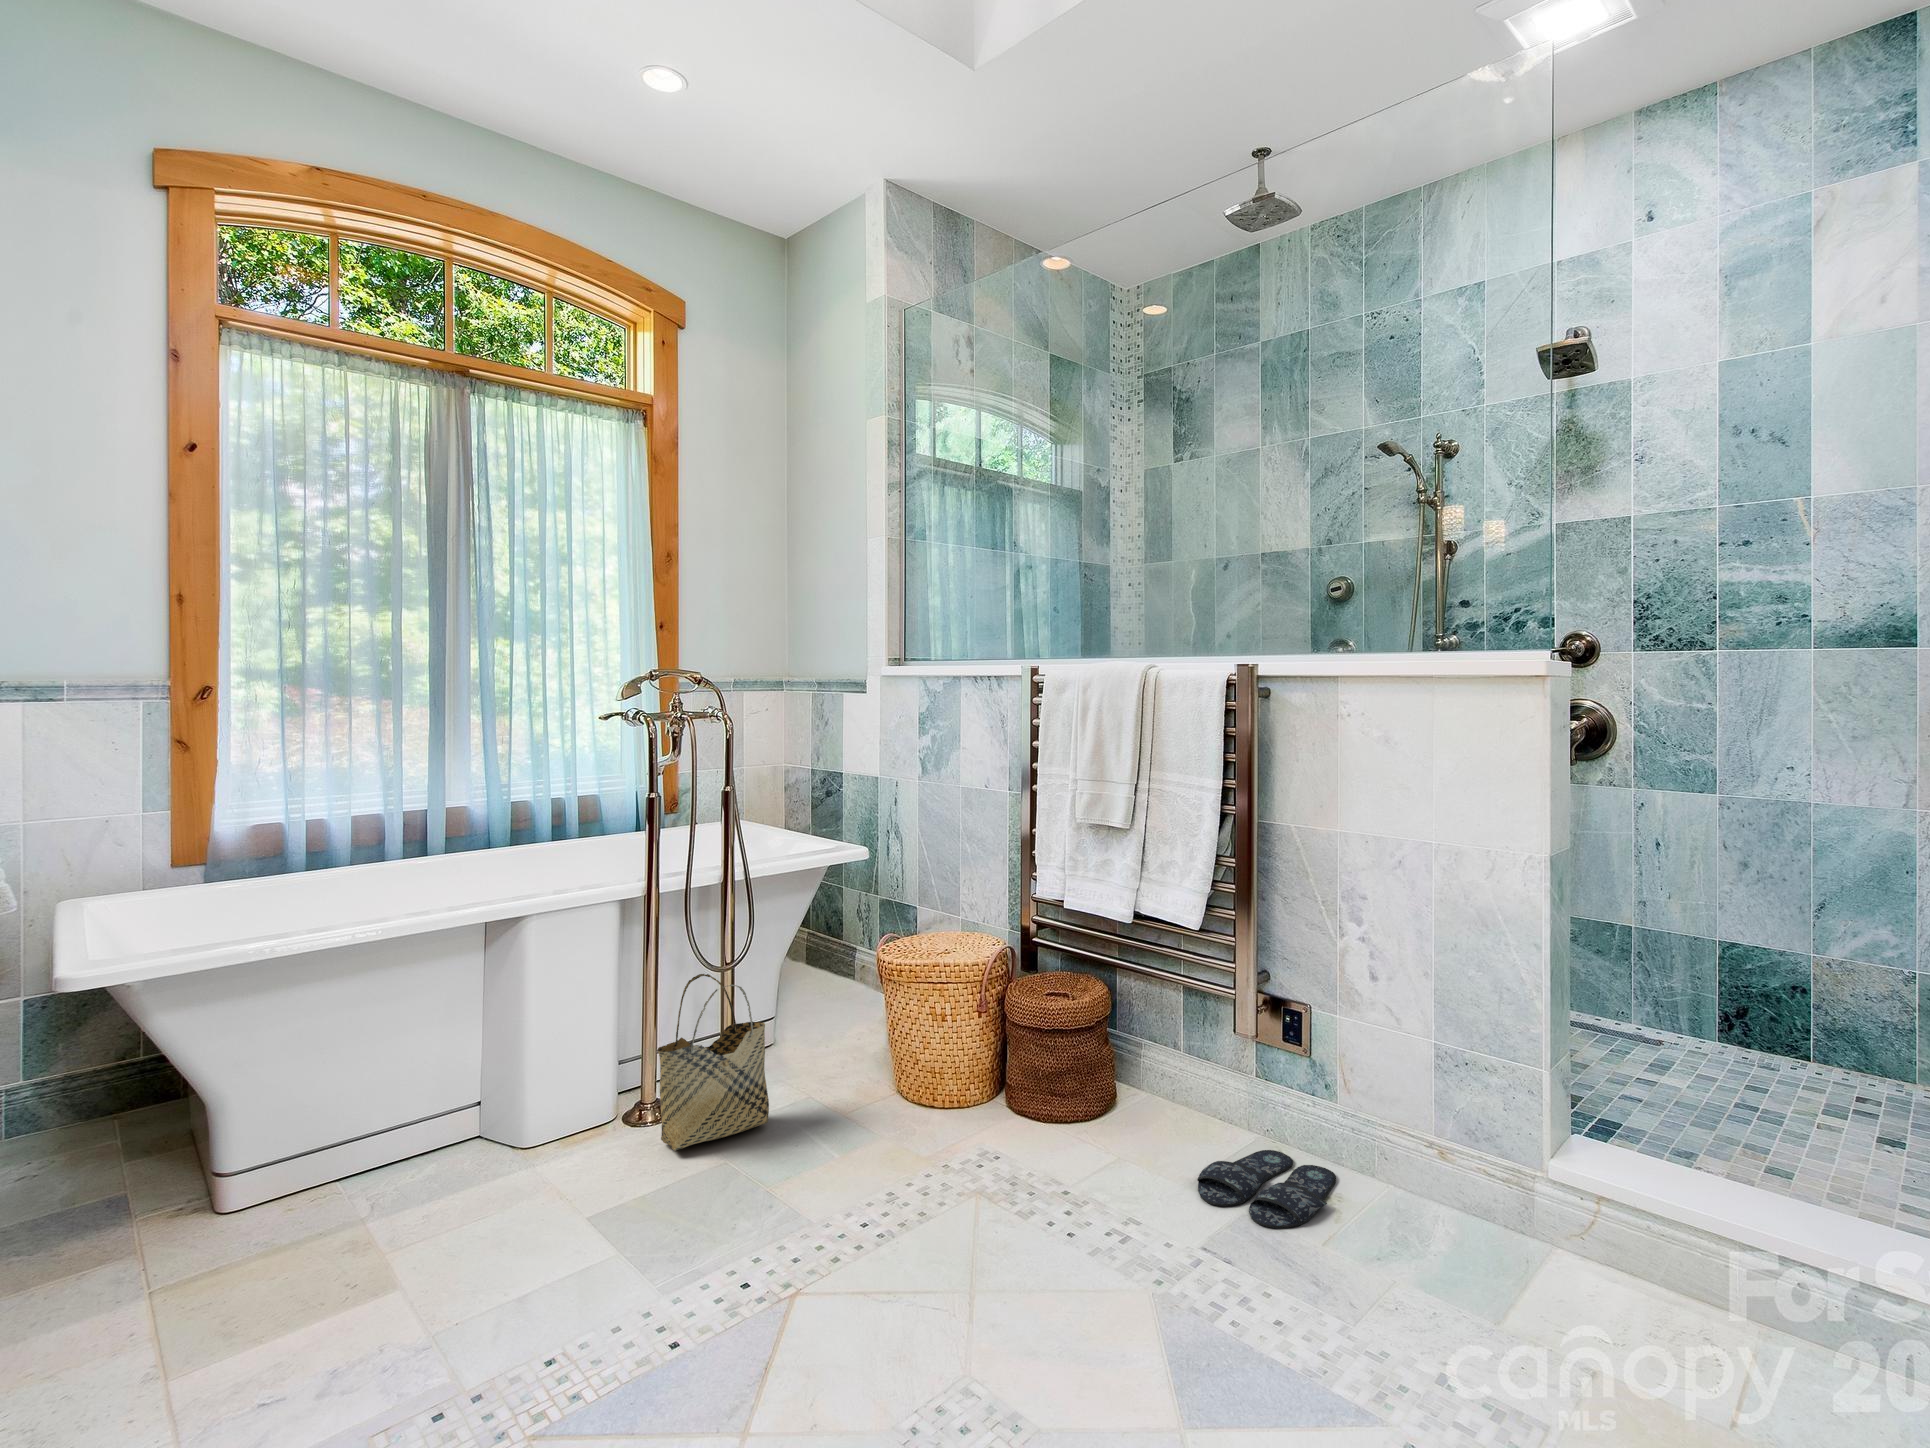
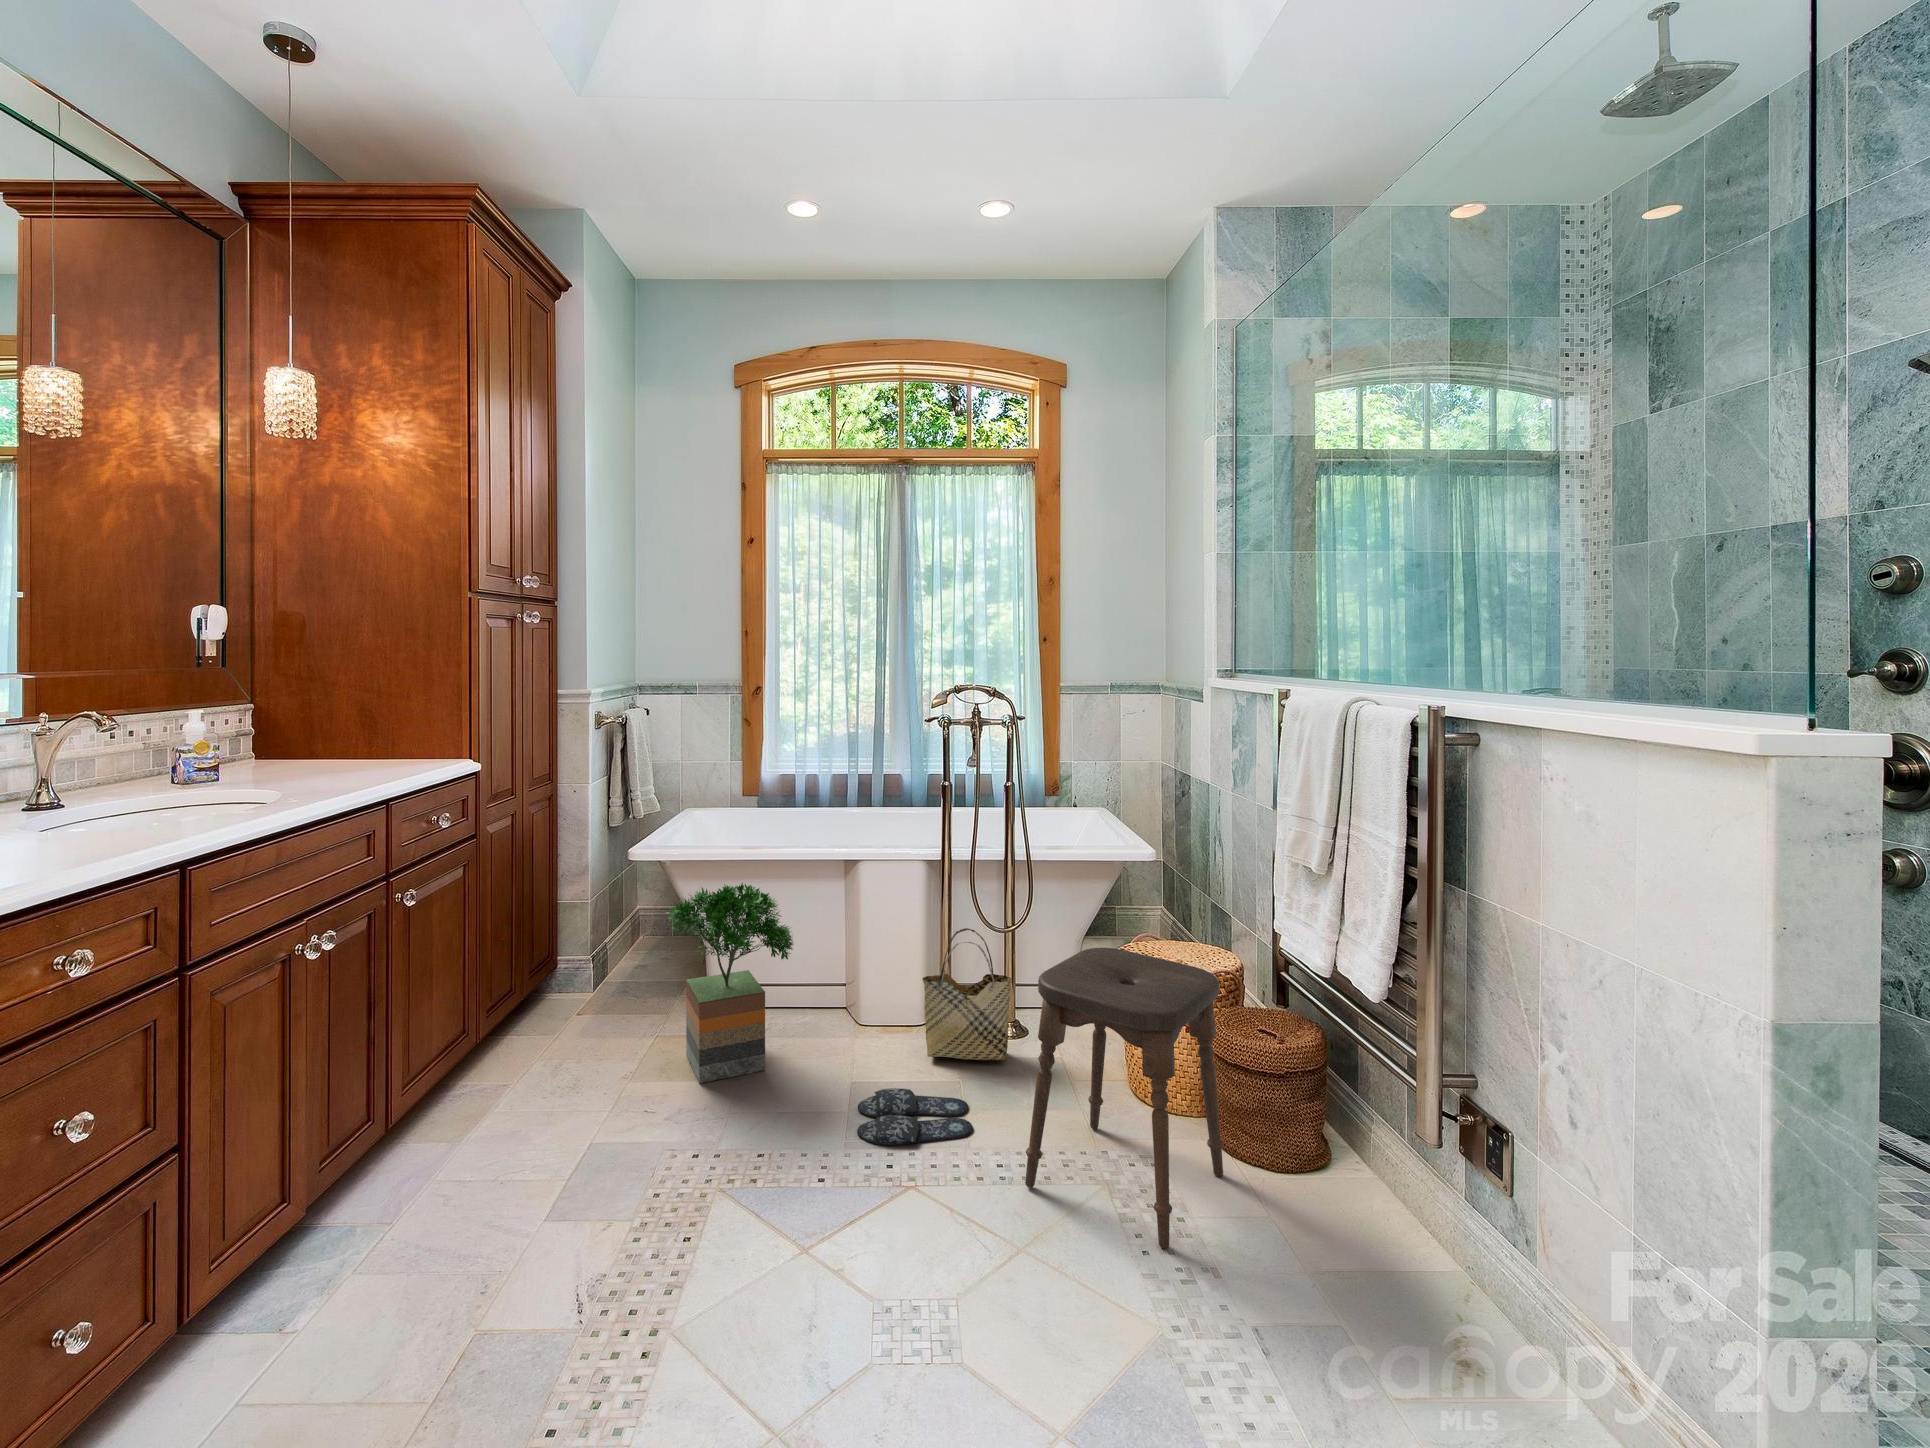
stool: none [915,940,1085,1227] -> present [1025,948,1224,1248]
potted tree: none [230,973,498,1316] -> present [668,883,793,1083]
slippers: present [1197,1150,1336,1228] -> present [857,1088,973,1146]

